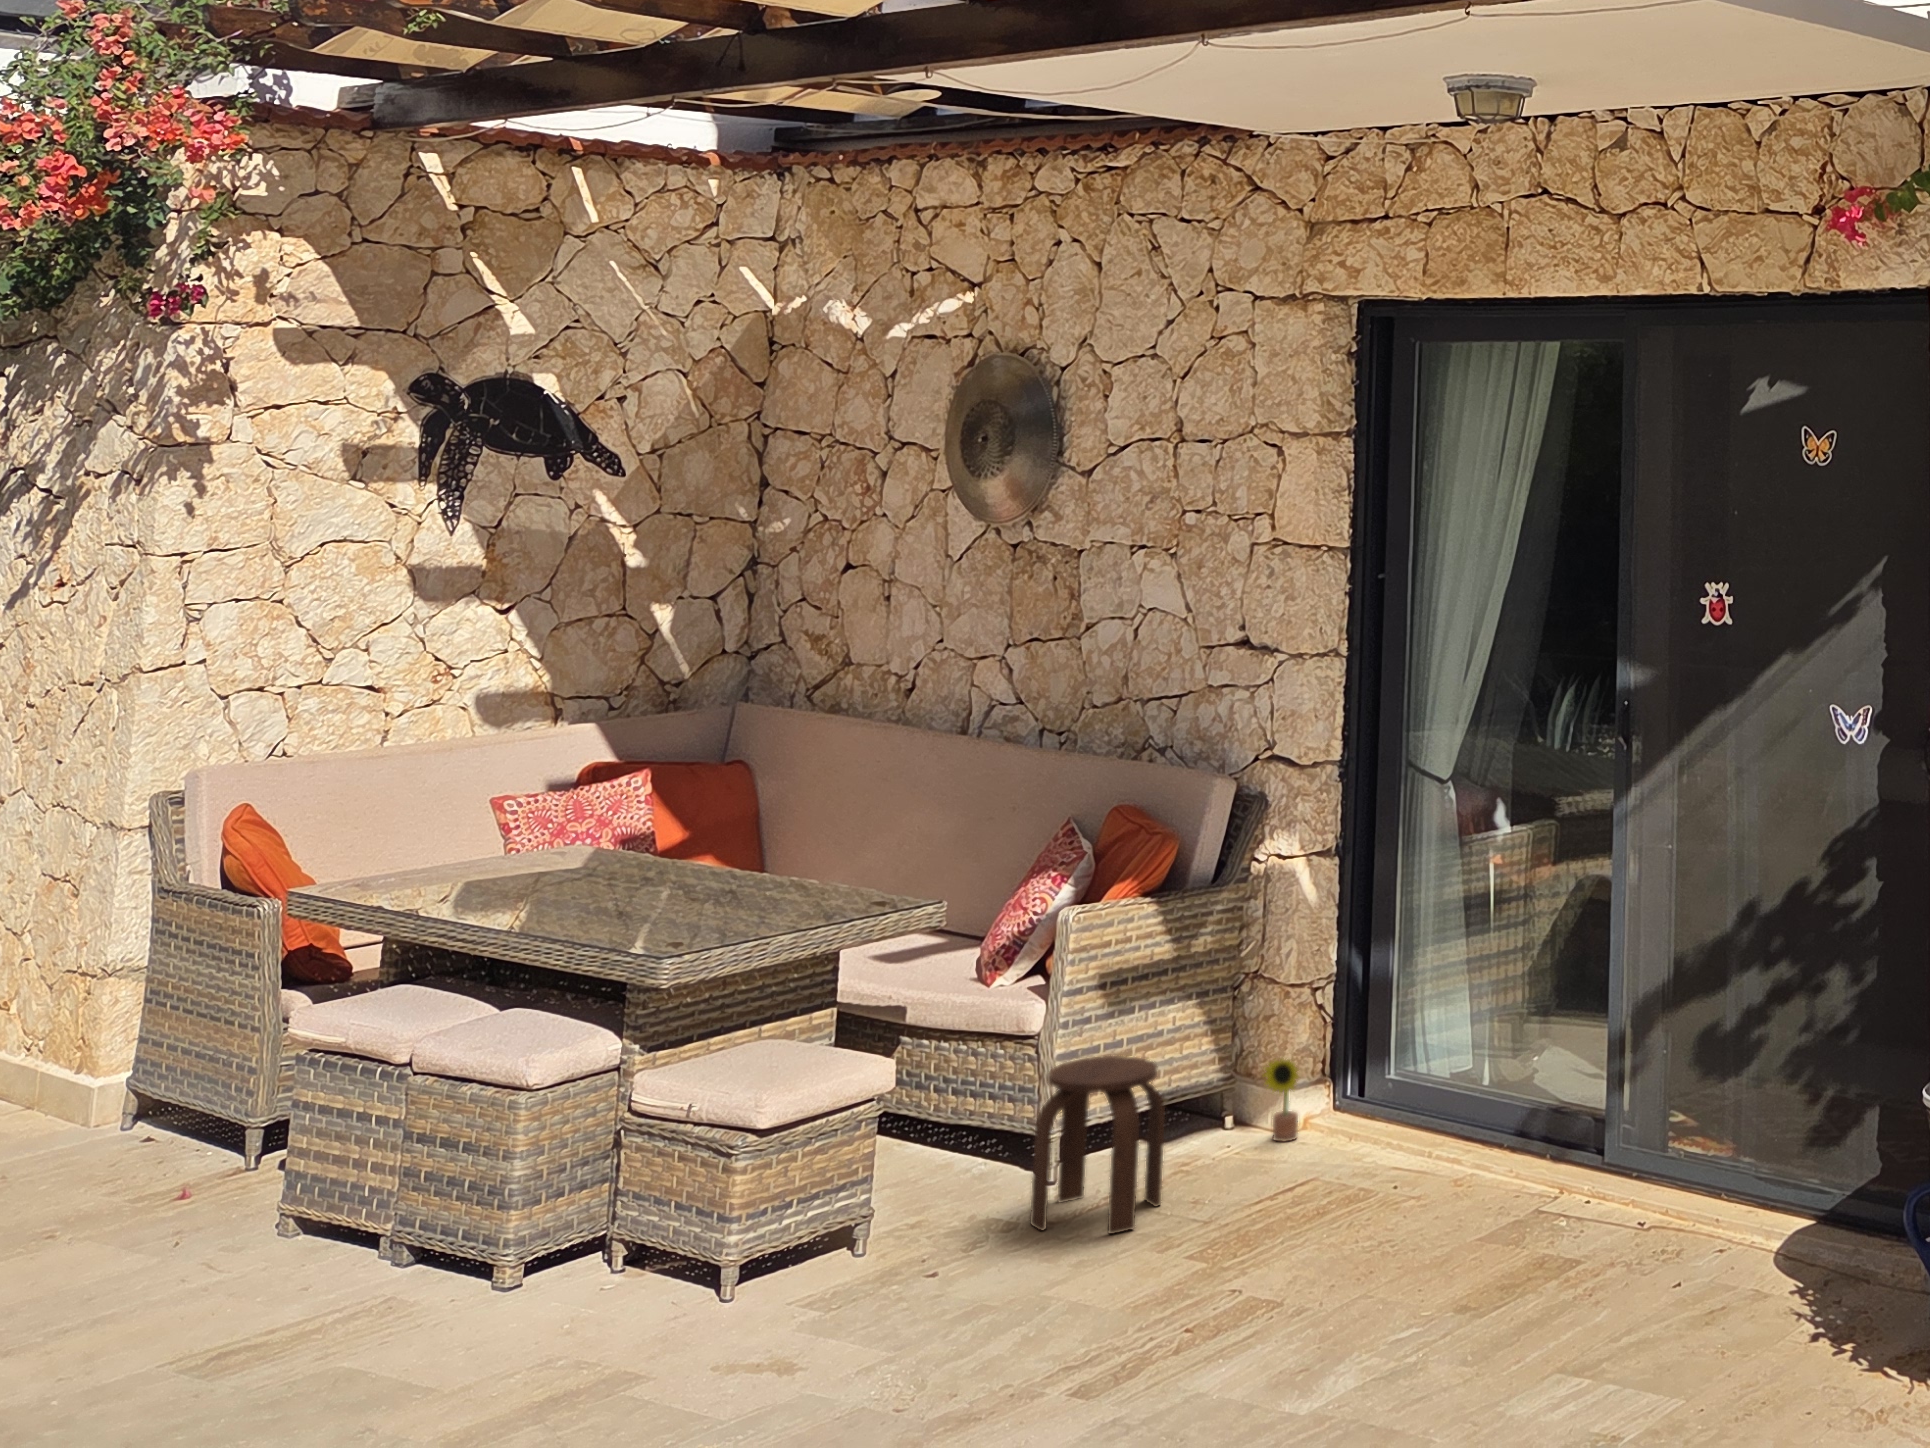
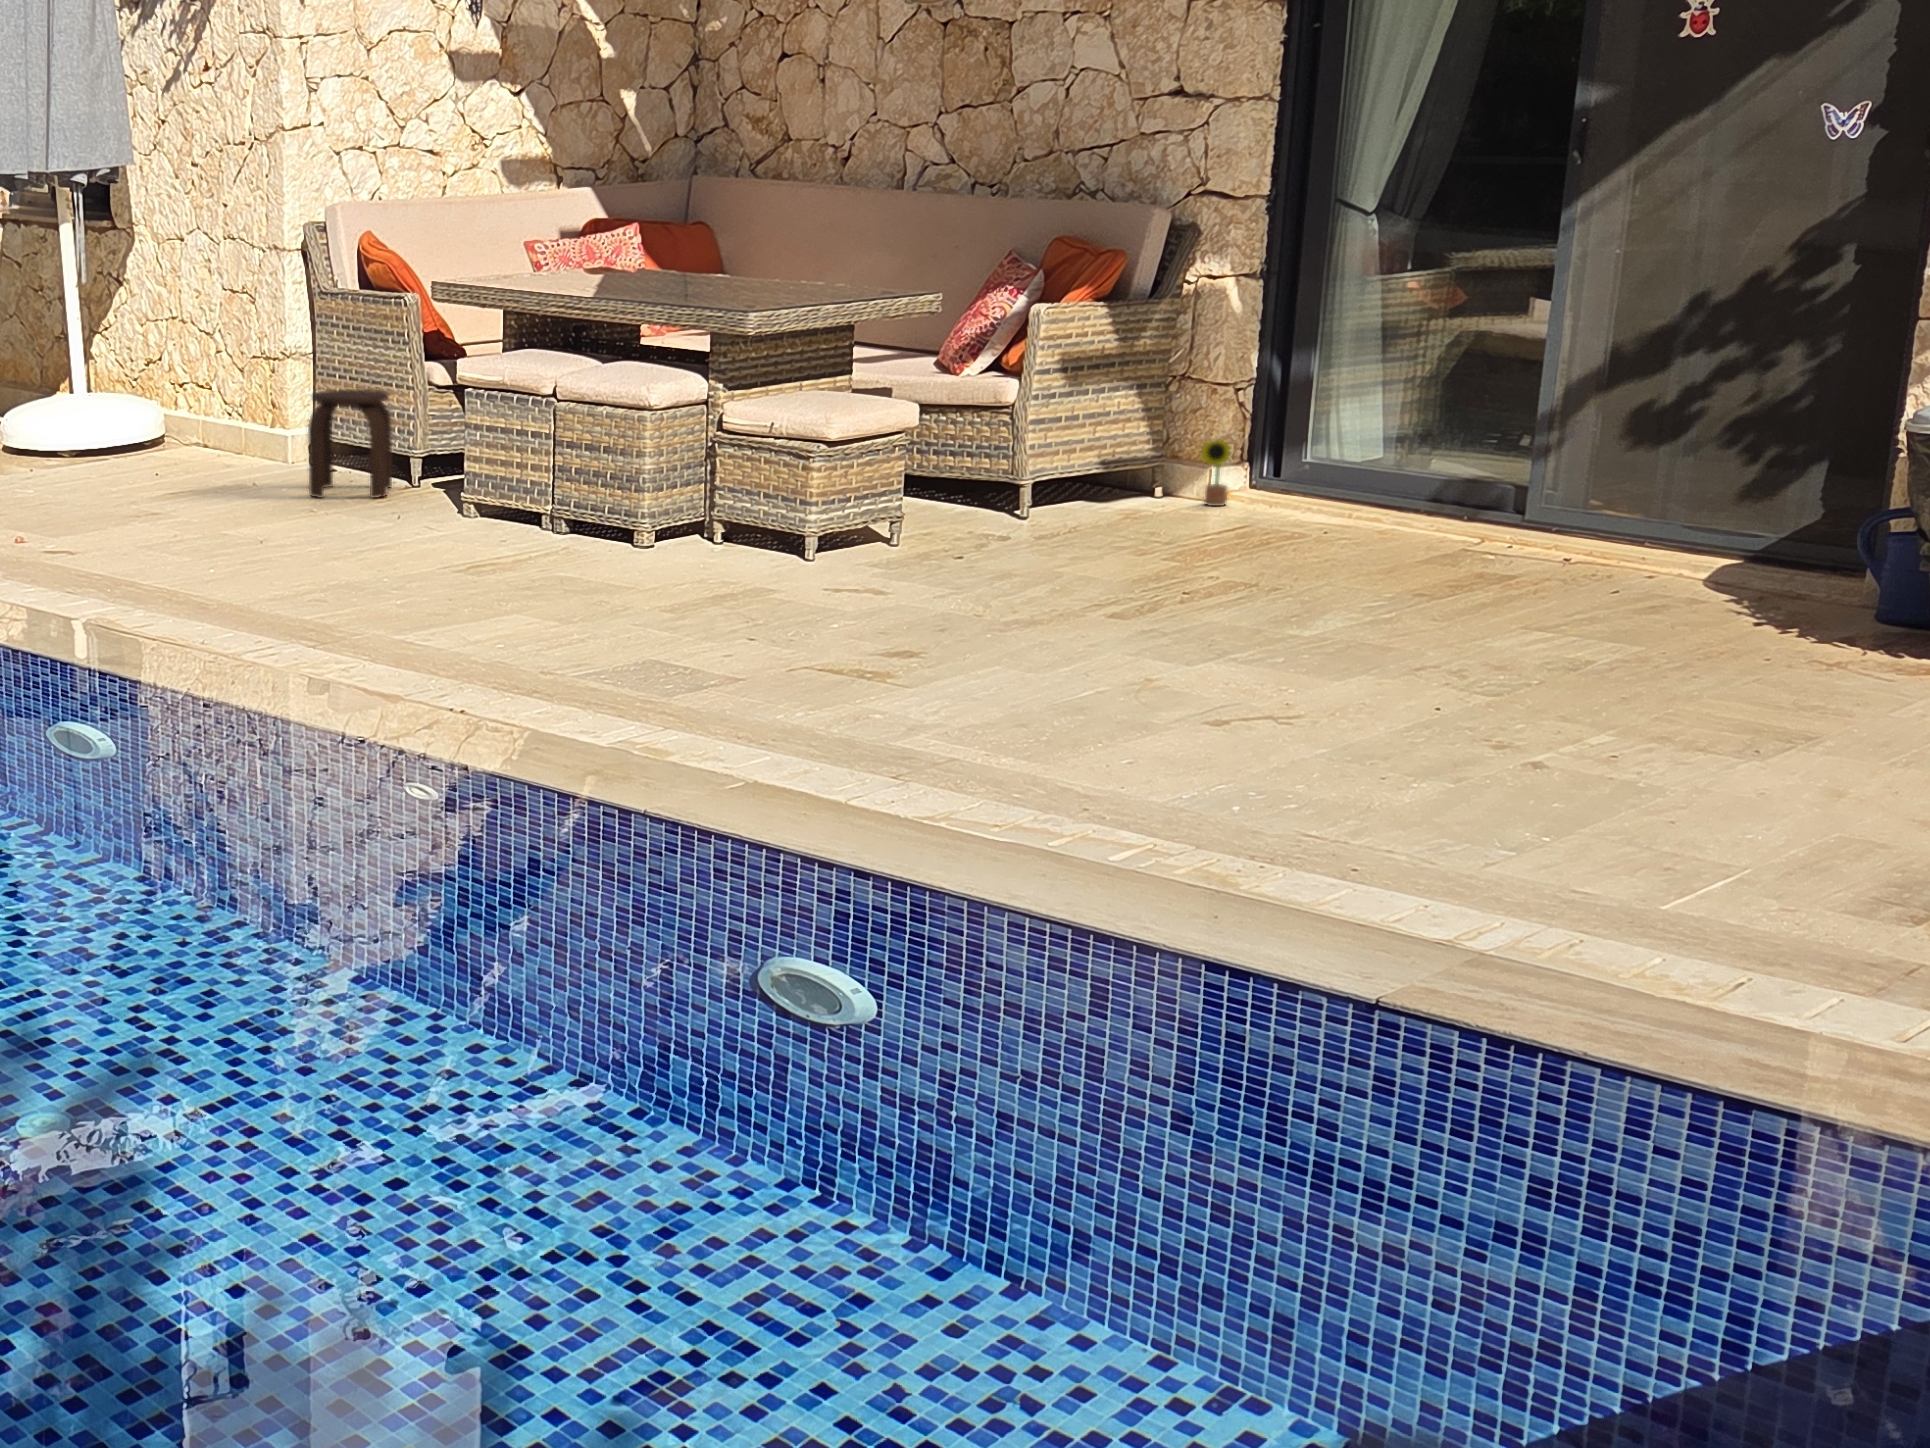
stool: present [1030,1056,1165,1234] -> present [308,389,392,498]

